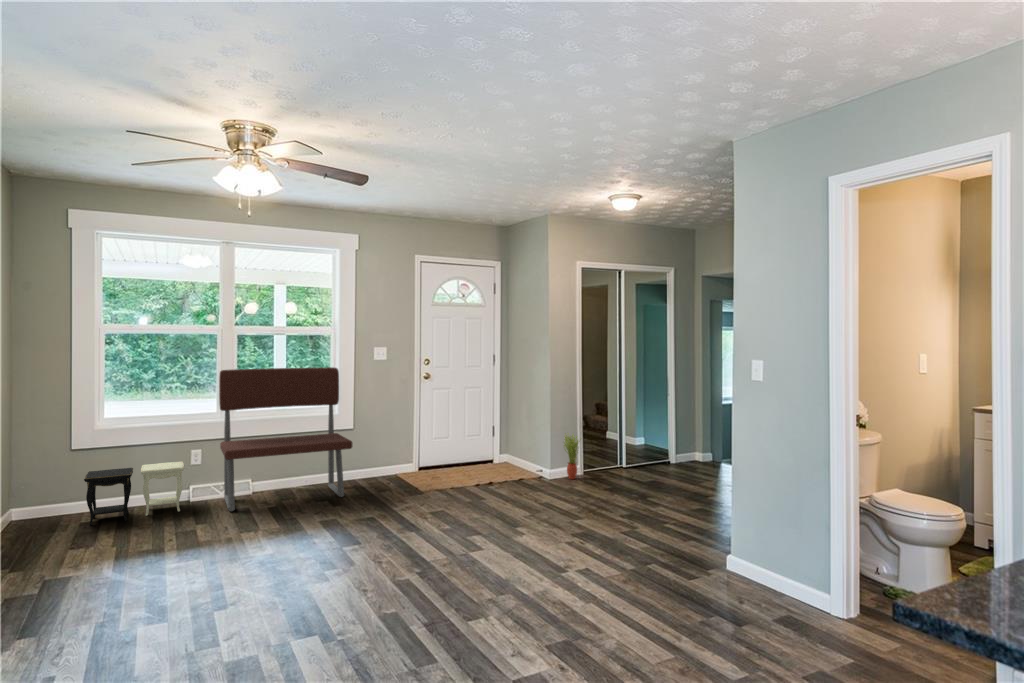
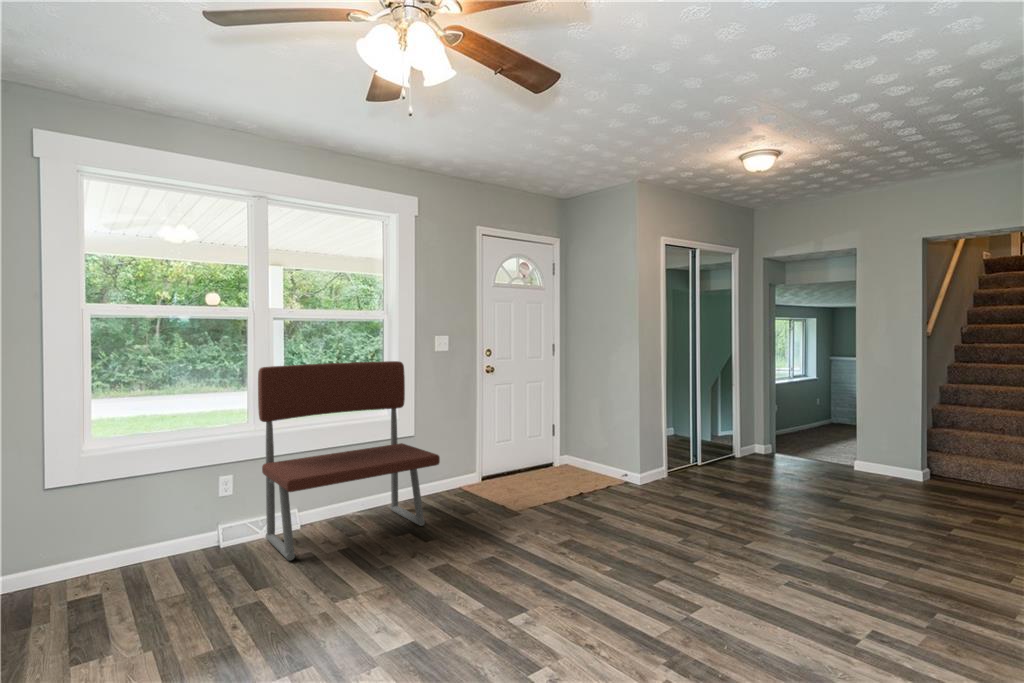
potted plant: present [564,433,578,479] -> none [654,430,673,483]
side table: present [84,461,184,525] -> none [73,493,220,604]

